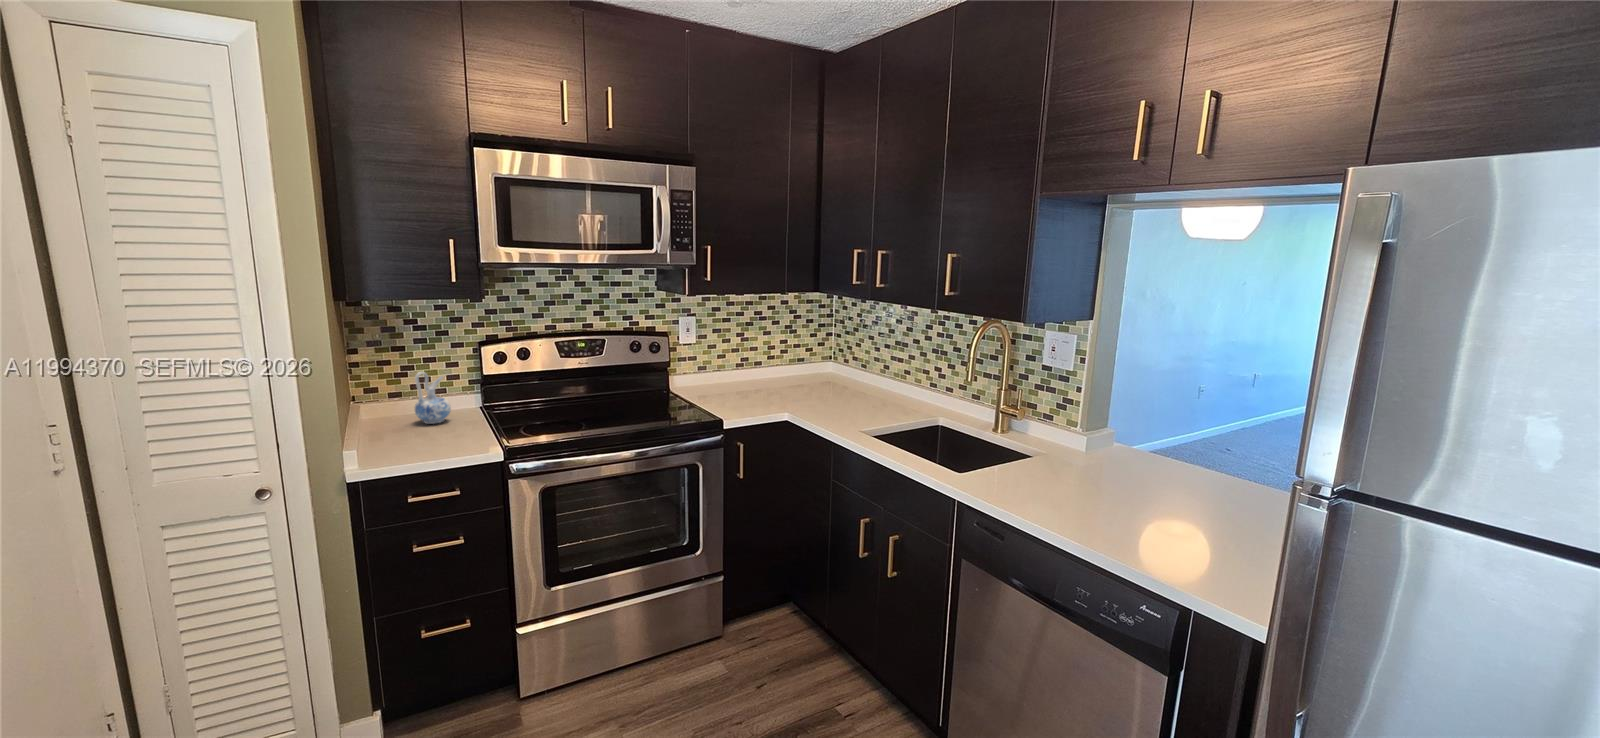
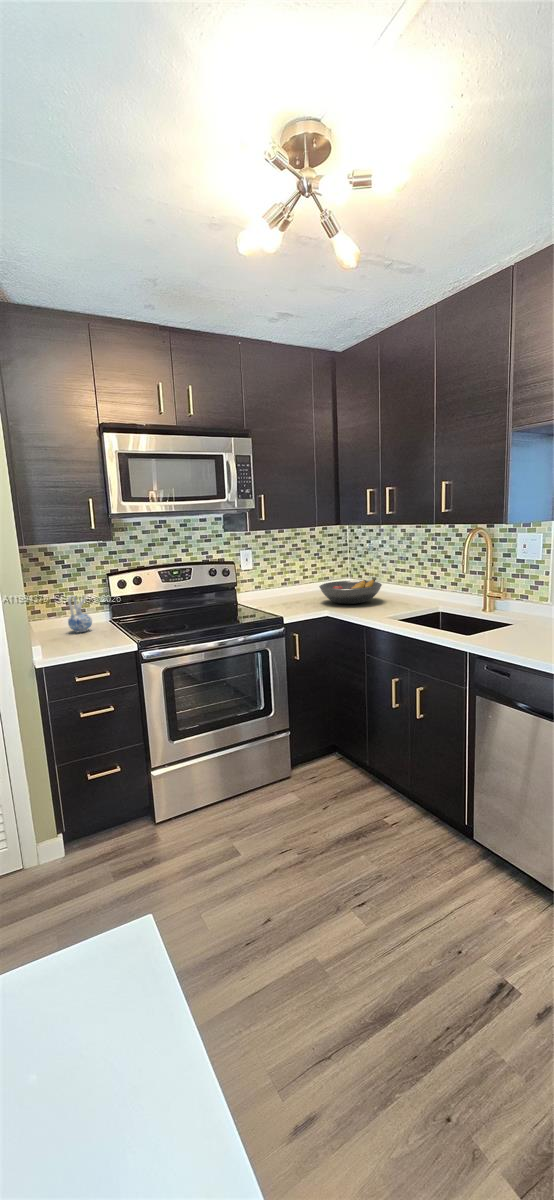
fruit bowl: none [782,369,868,403] -> present [319,579,382,604]

